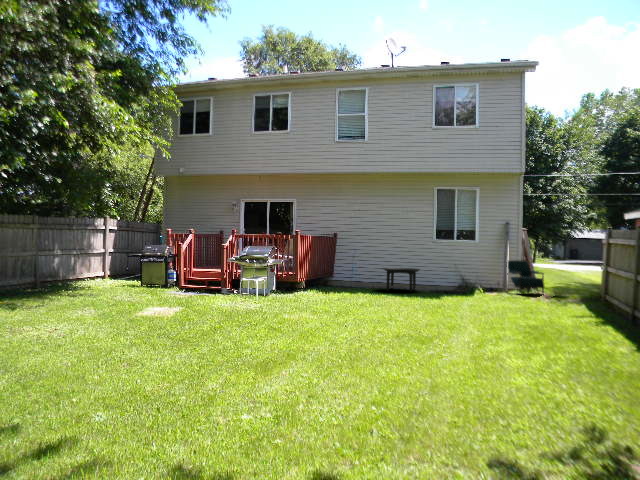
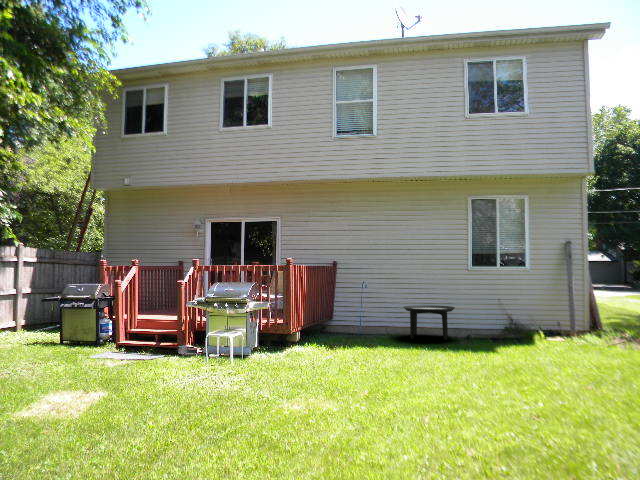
chair: present [506,260,544,294] -> none [567,292,629,342]

